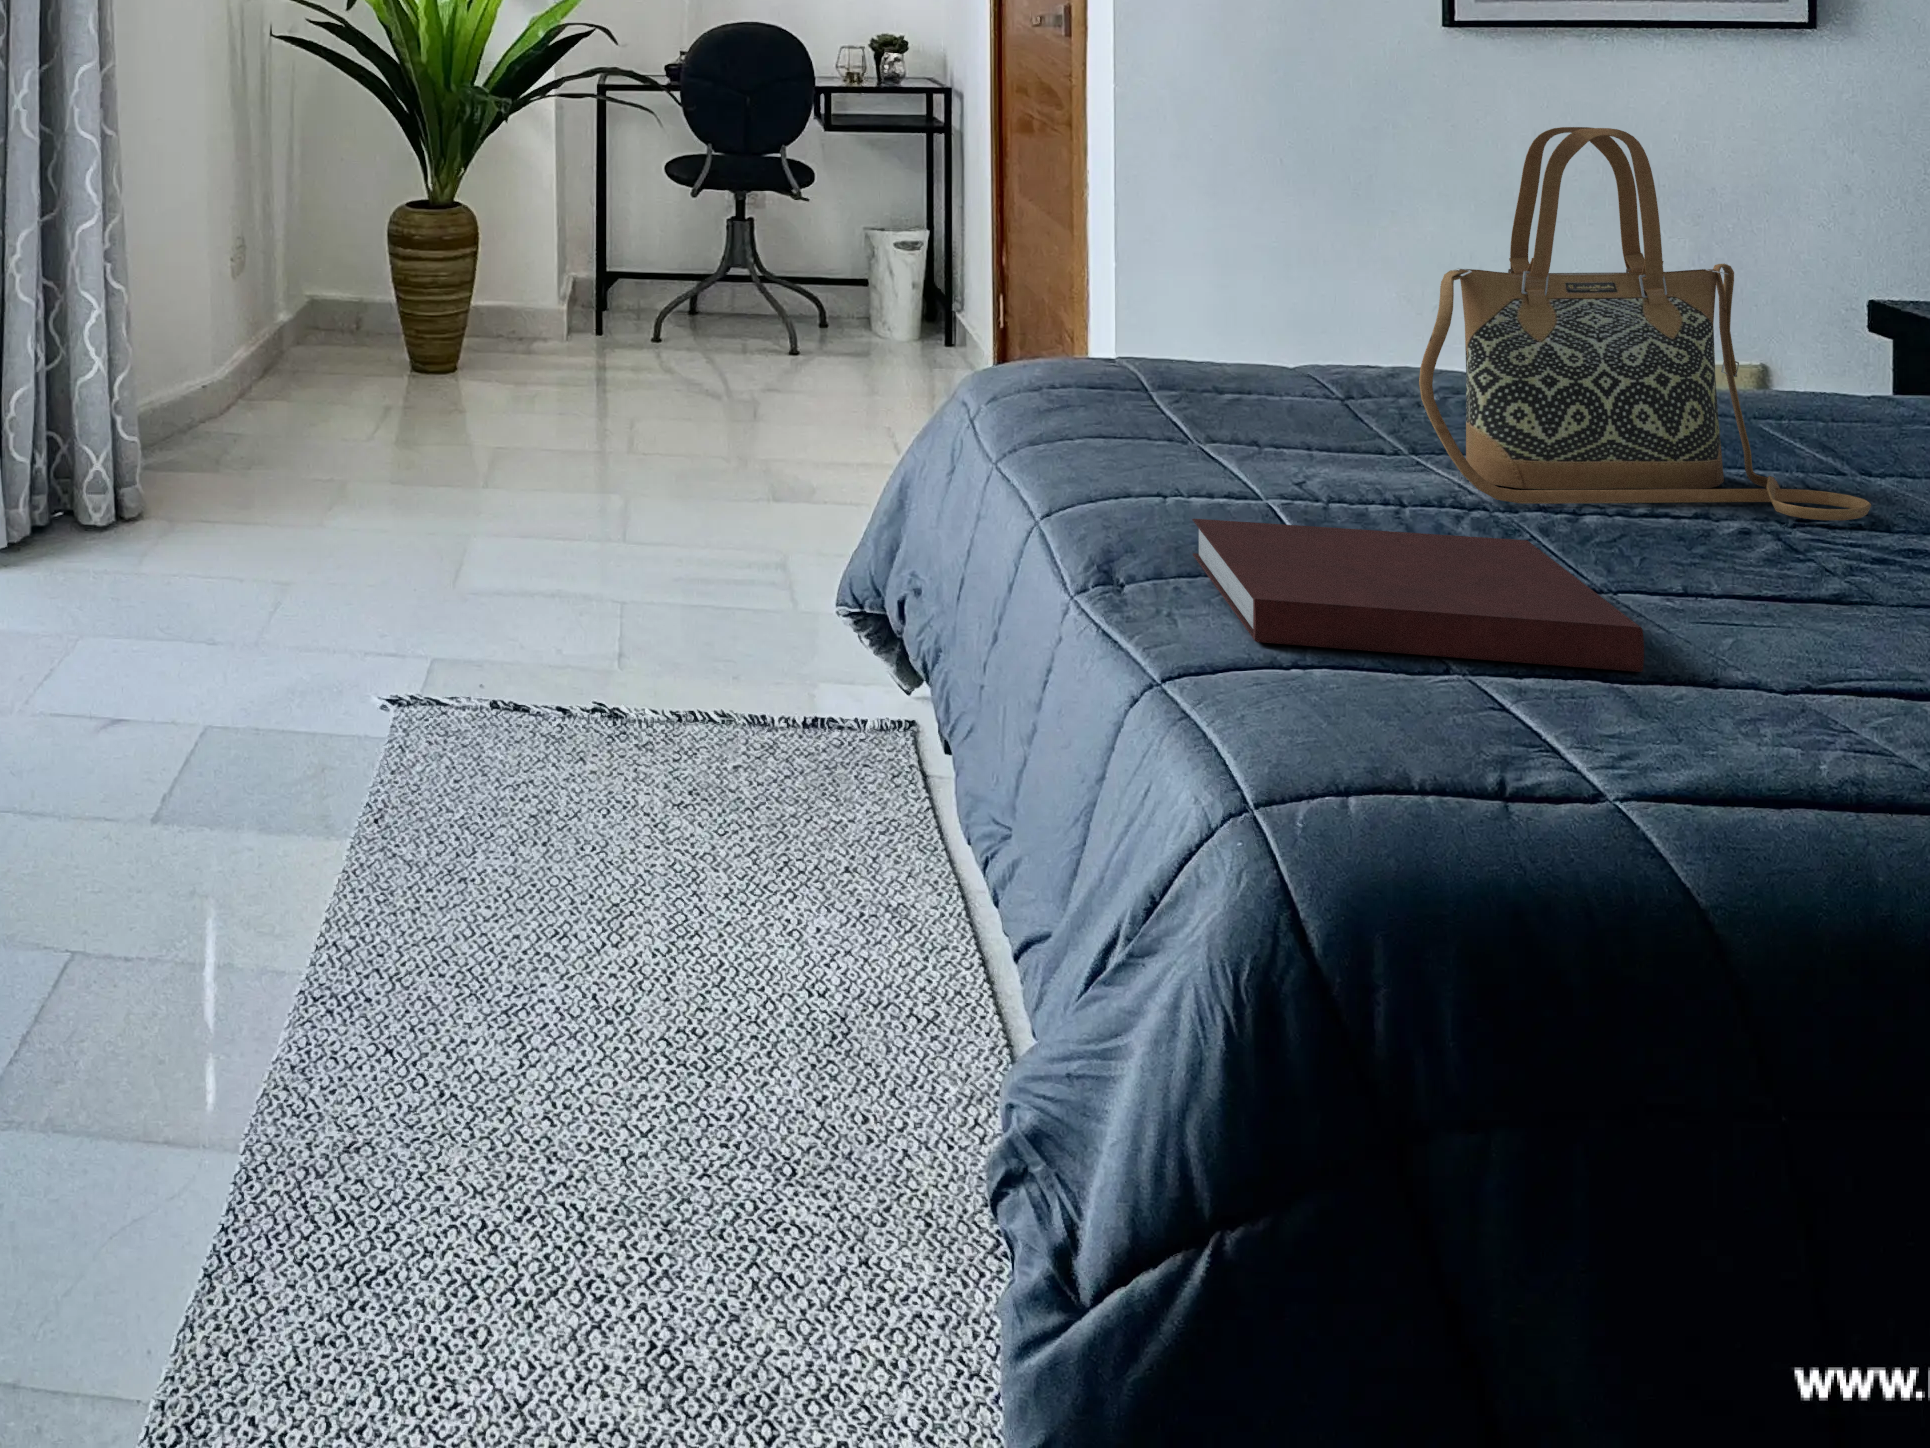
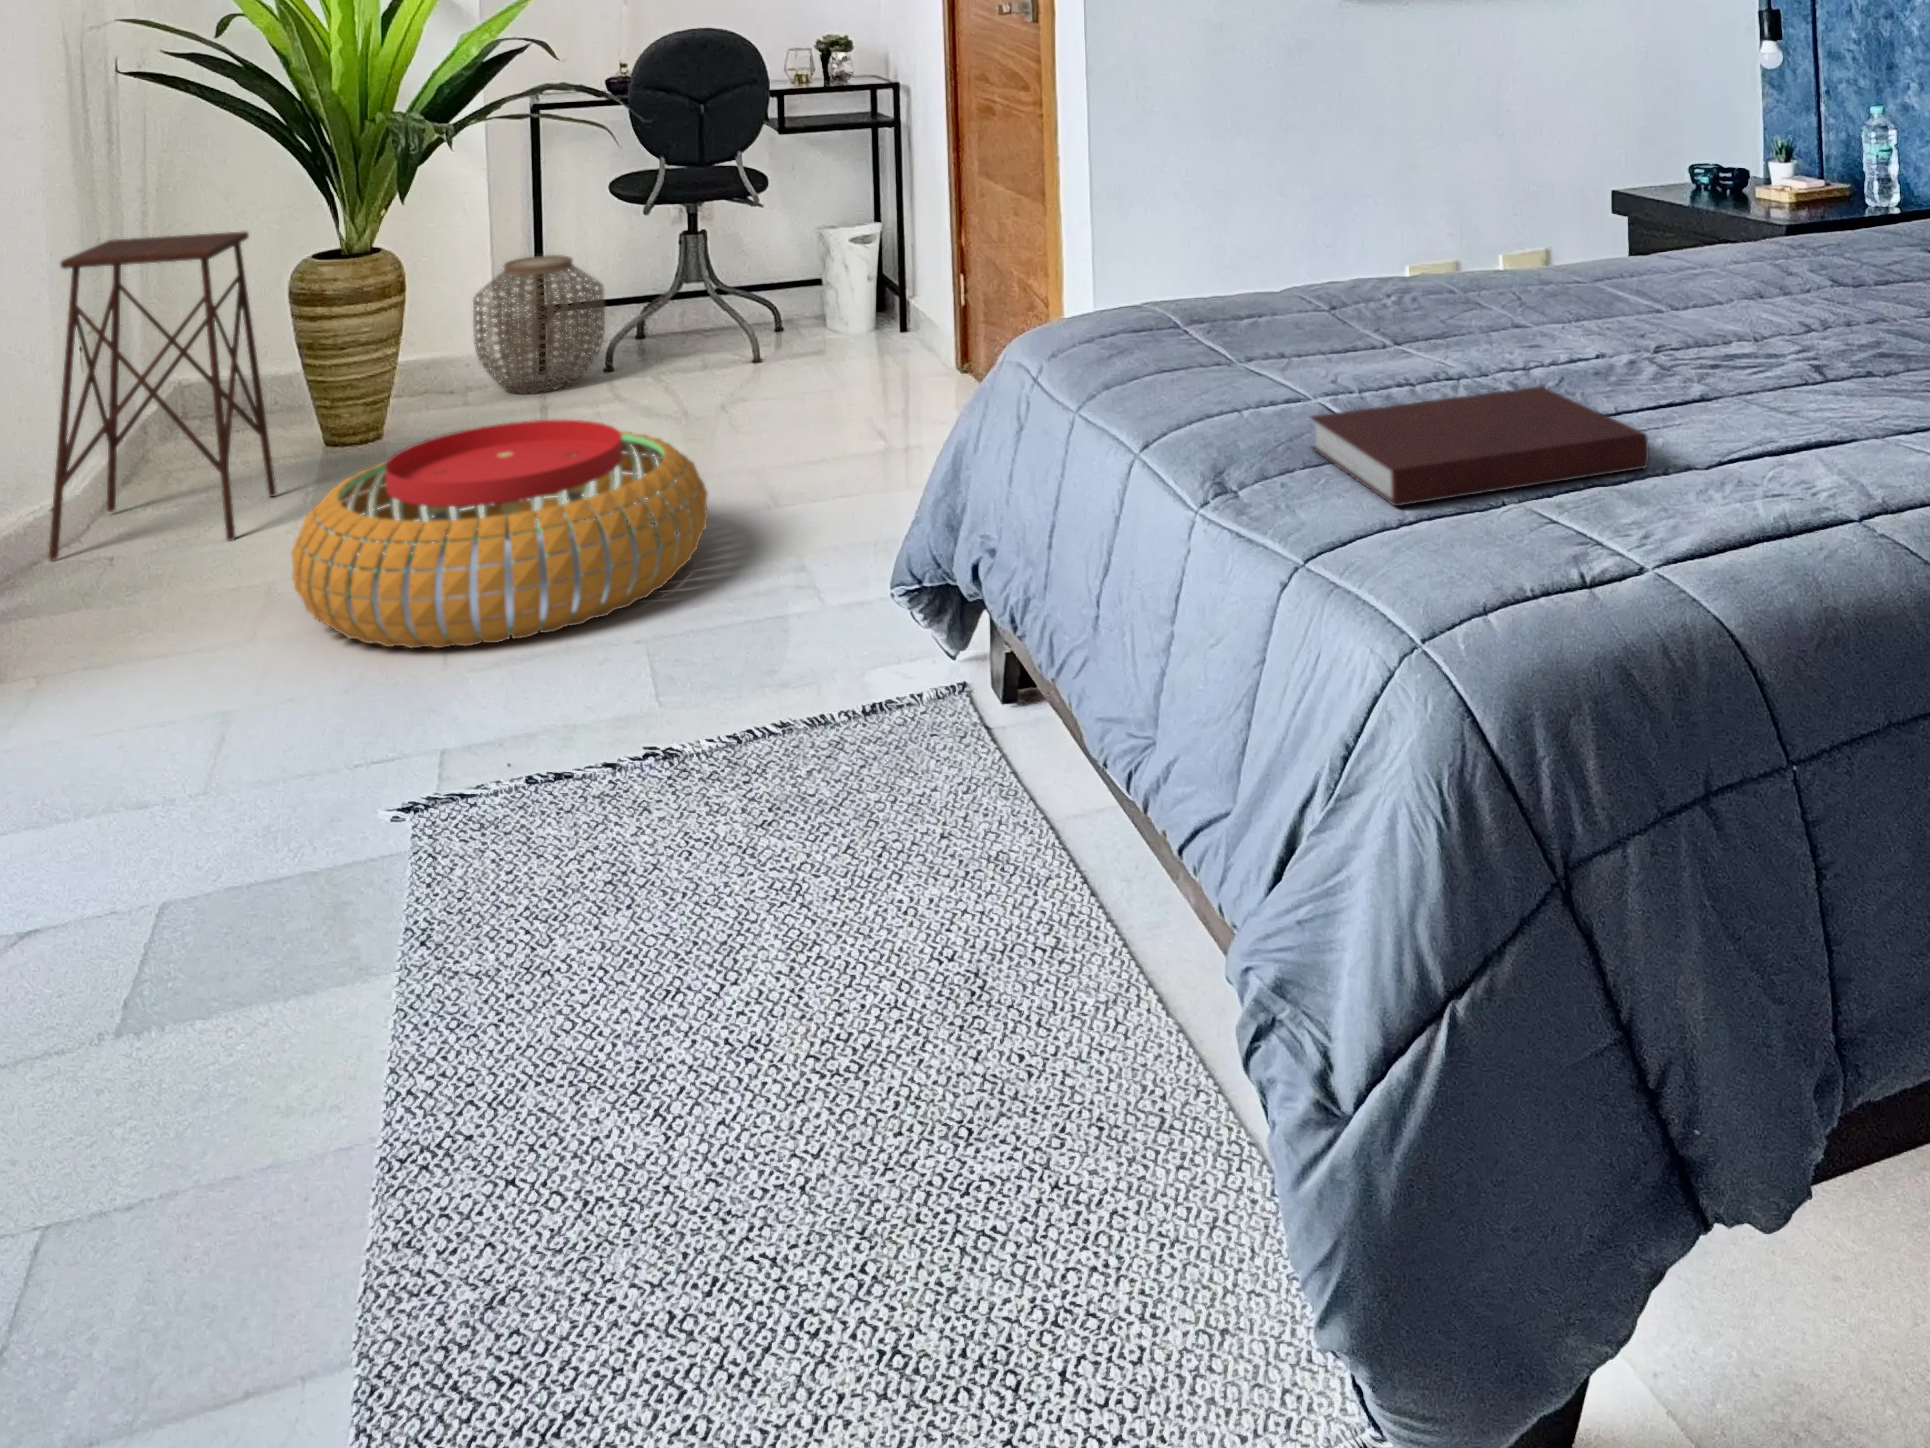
handbag: present [1419,127,1871,520] -> none [1433,57,1711,362]
side table: none [195,175,362,443] -> present [49,232,276,561]
woven basket: none [535,228,650,356] -> present [473,255,605,393]
pouf: none [347,380,697,580] -> present [291,420,708,648]

